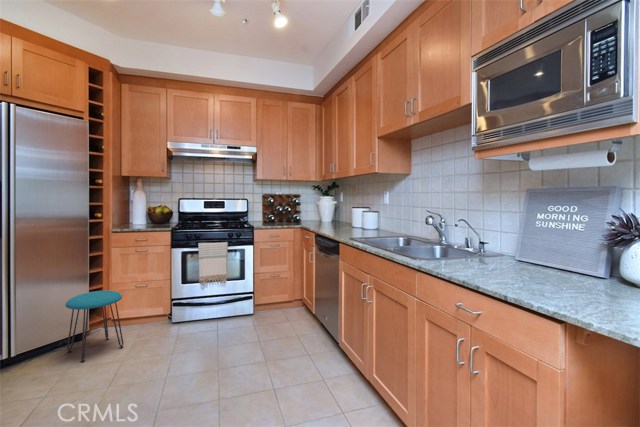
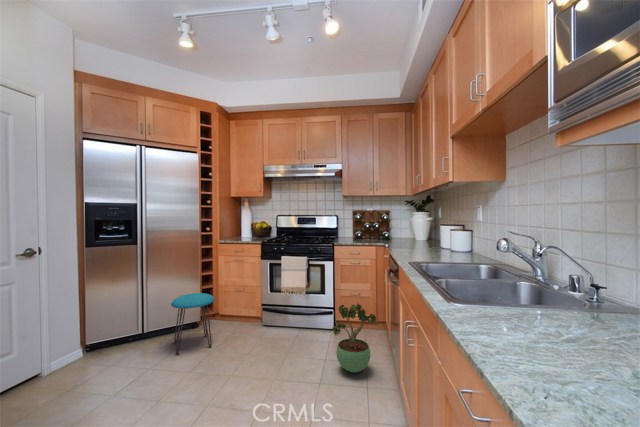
potted plant: none [266,280,305,340] -> present [332,304,376,373]

